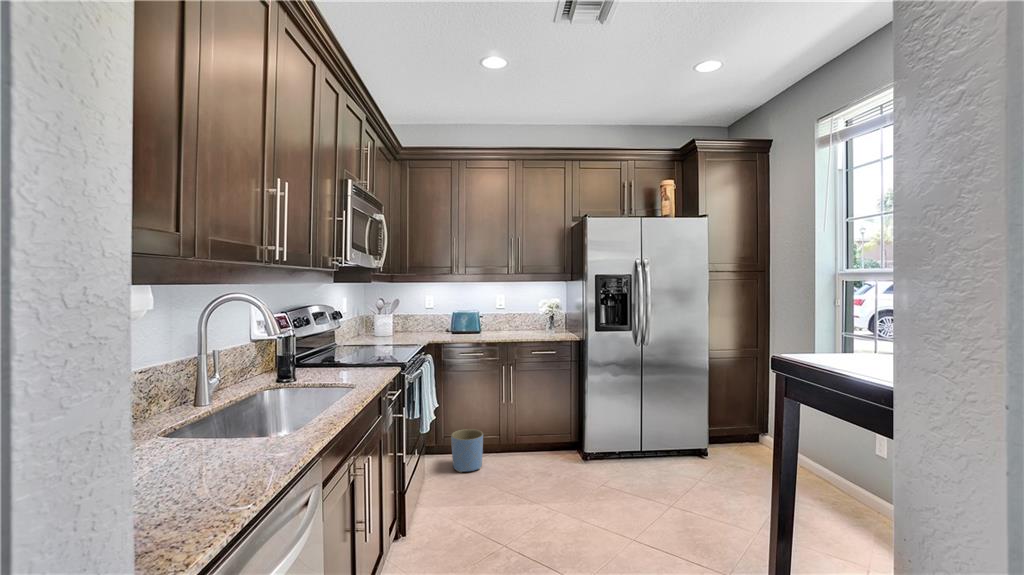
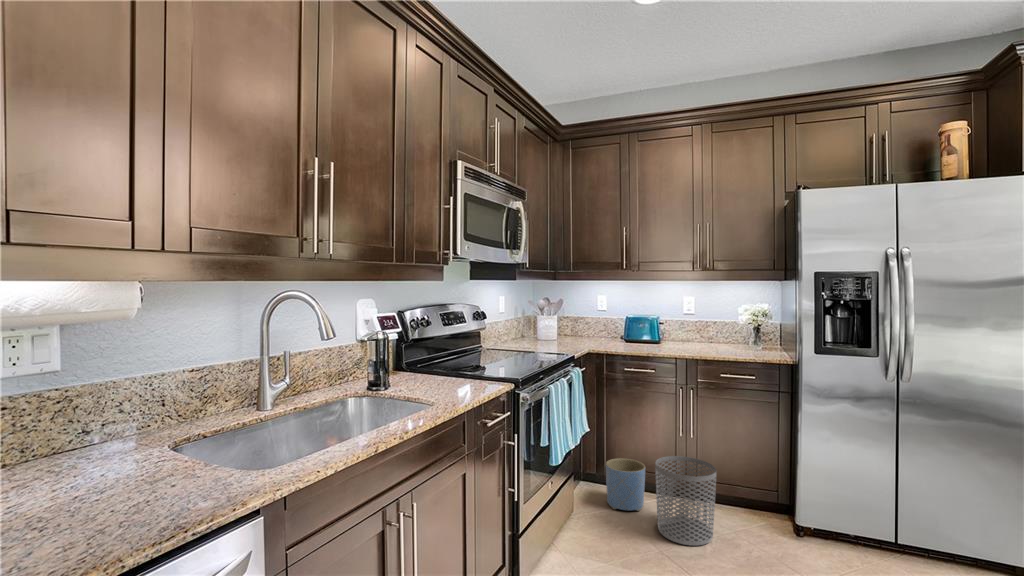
waste bin: none [496,419,541,487] -> present [655,456,717,546]

